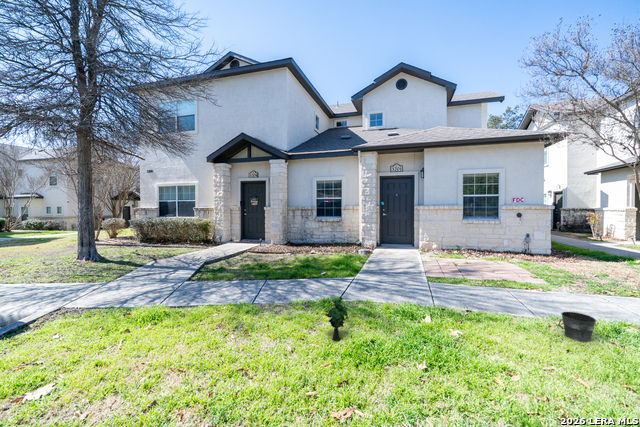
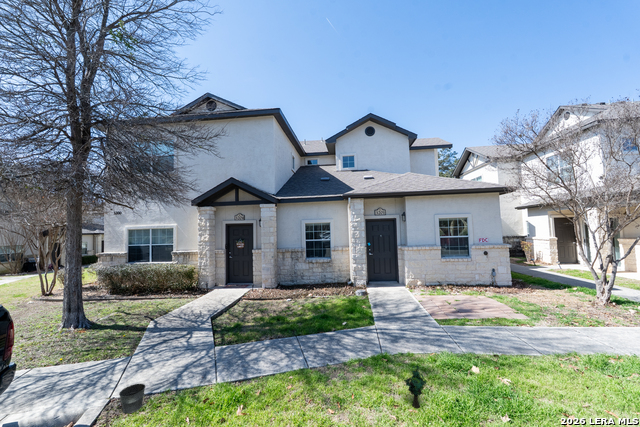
bucket: present [558,312,596,342] -> present [117,384,145,414]

